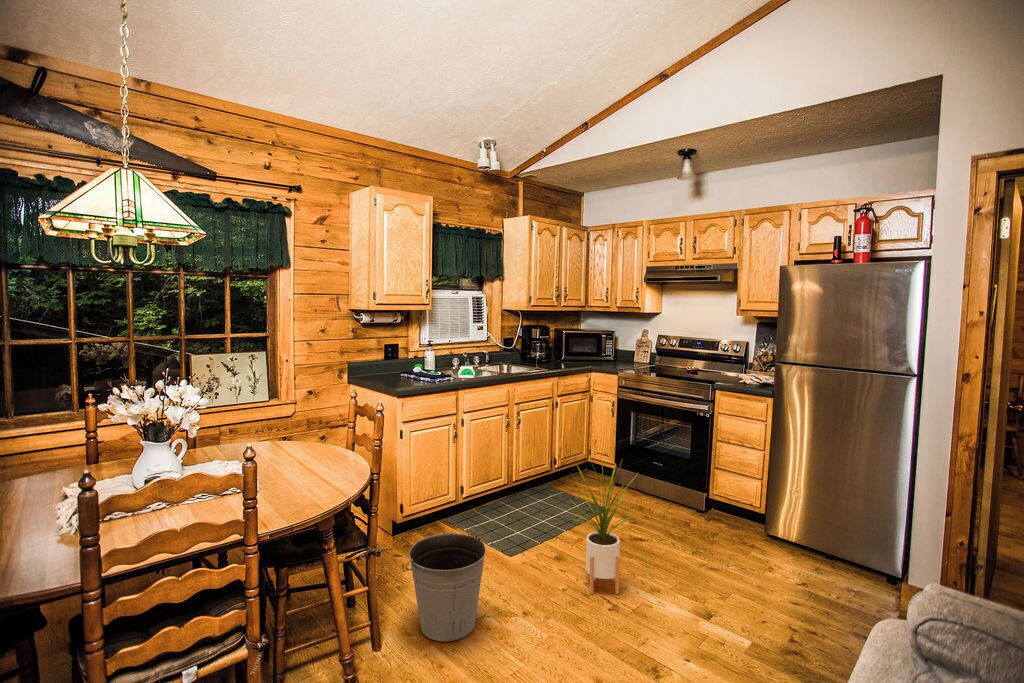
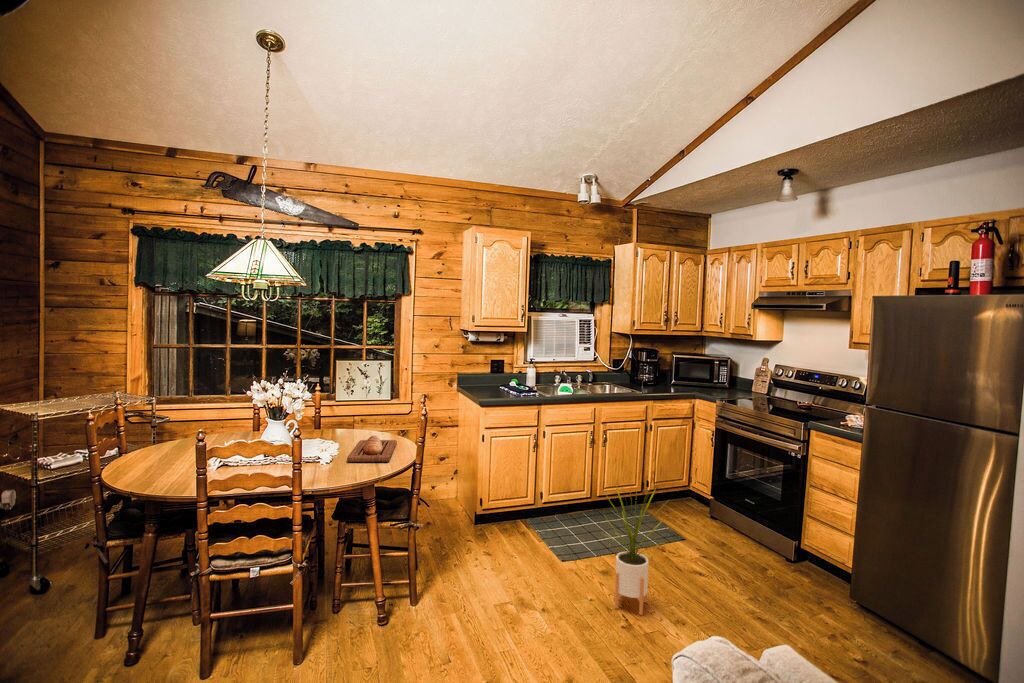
bread loaf: none [277,446,343,485] -> present [347,436,397,462]
bucket: present [405,533,486,641] -> none [443,525,512,615]

